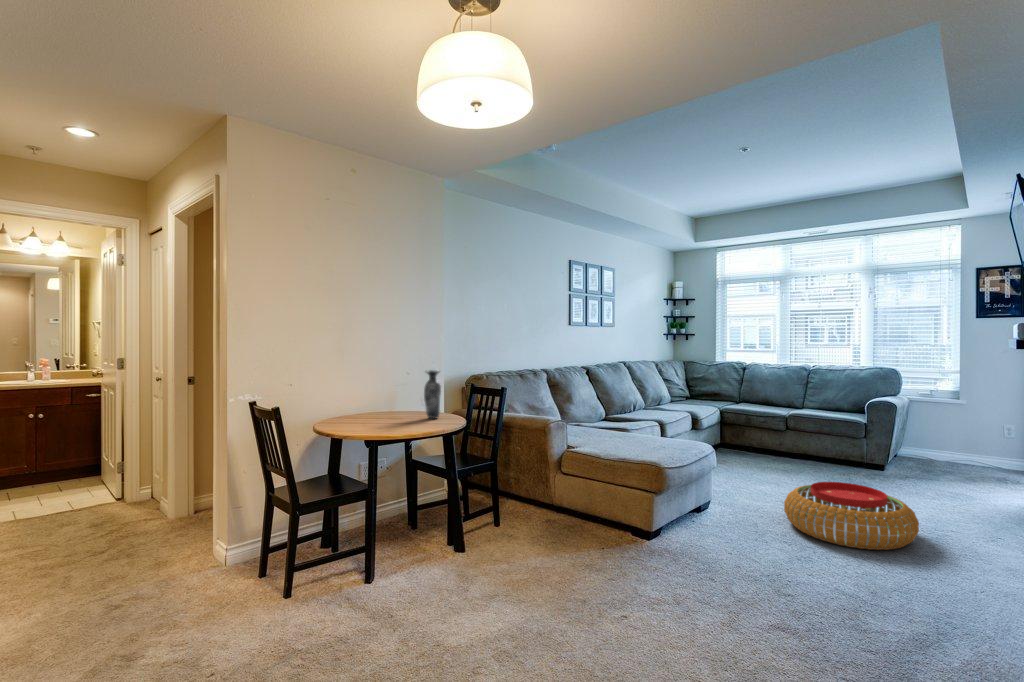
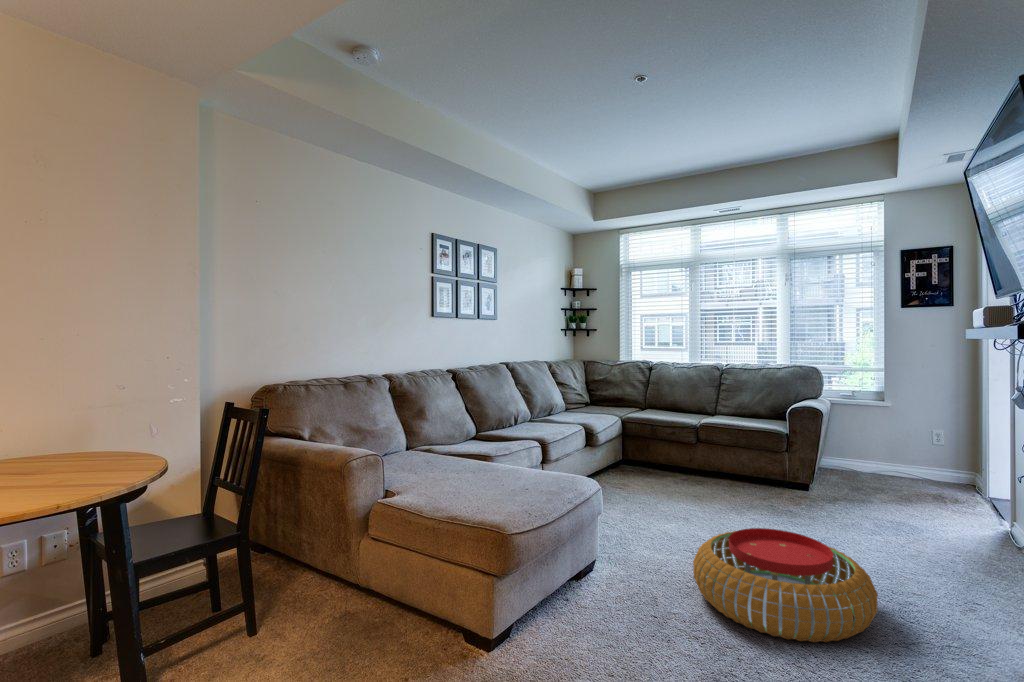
vase: present [424,370,441,418] -> none [85,383,122,469]

